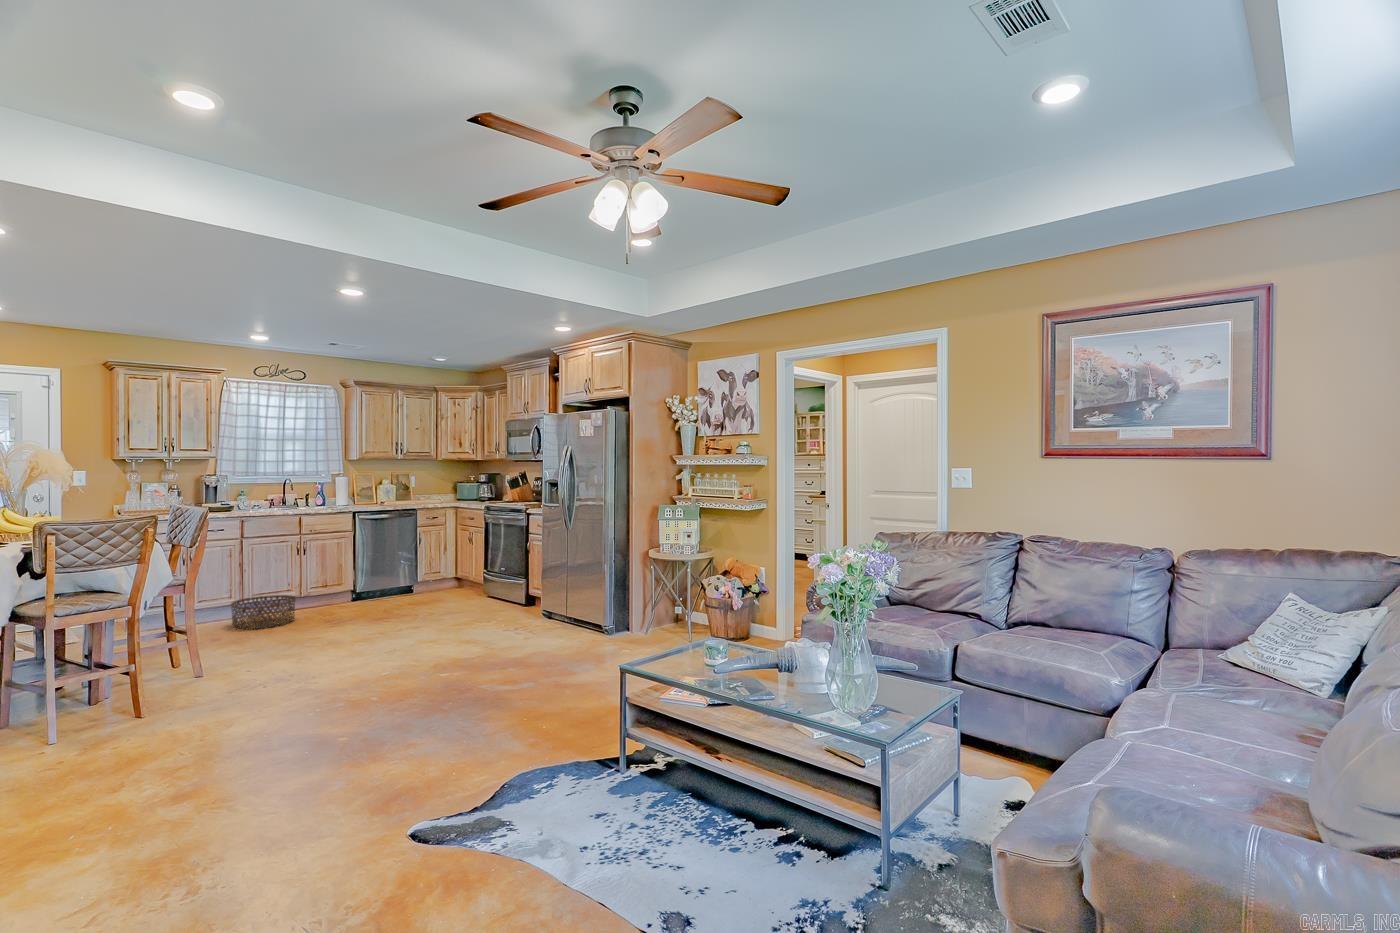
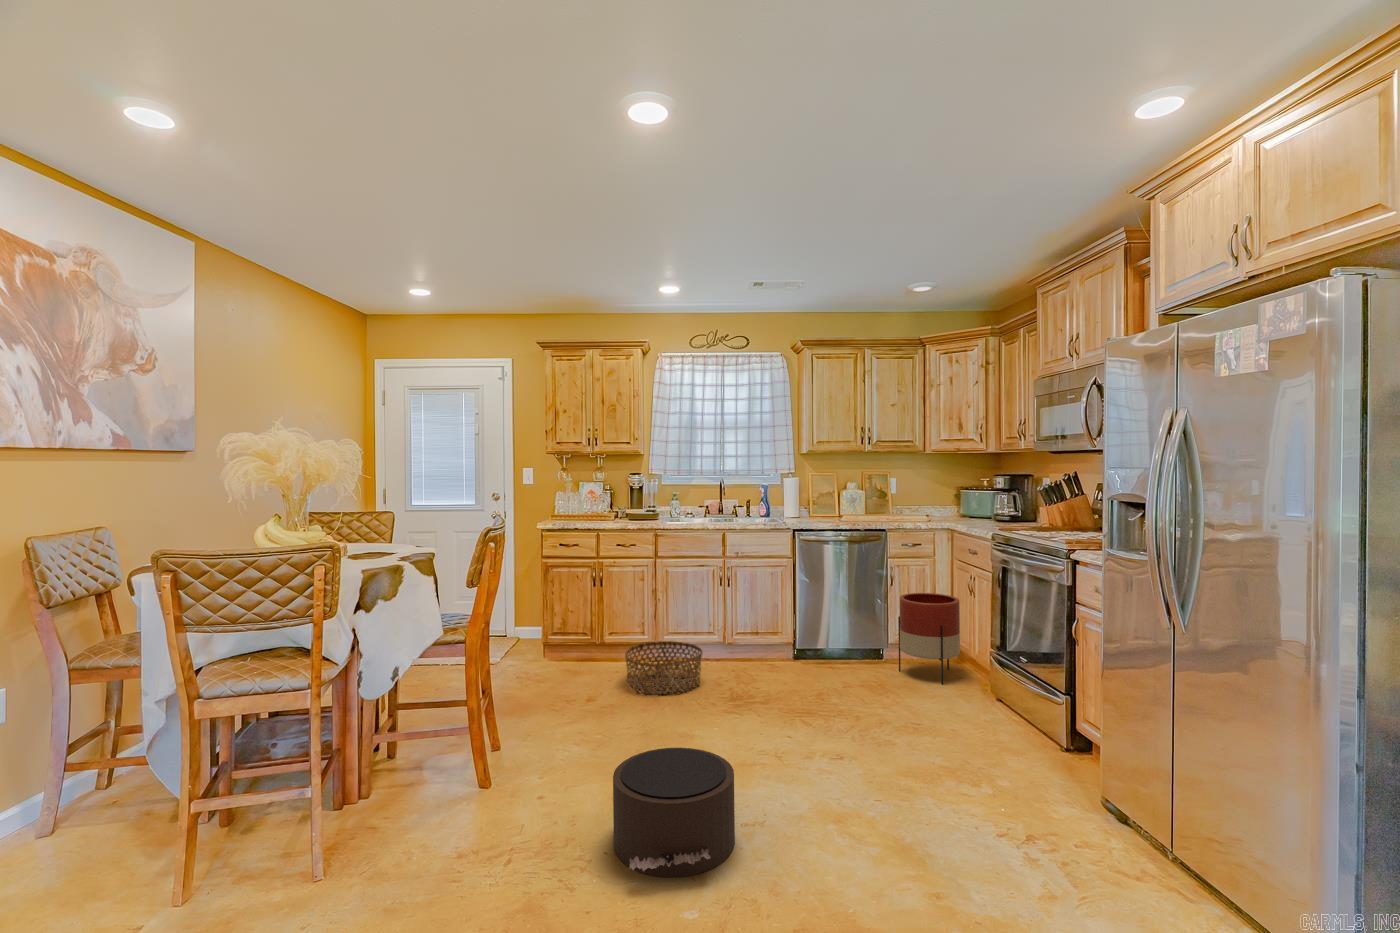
planter: none [427,546,465,597] -> present [898,593,960,685]
pouf: none [305,618,385,669] -> present [613,748,735,877]

